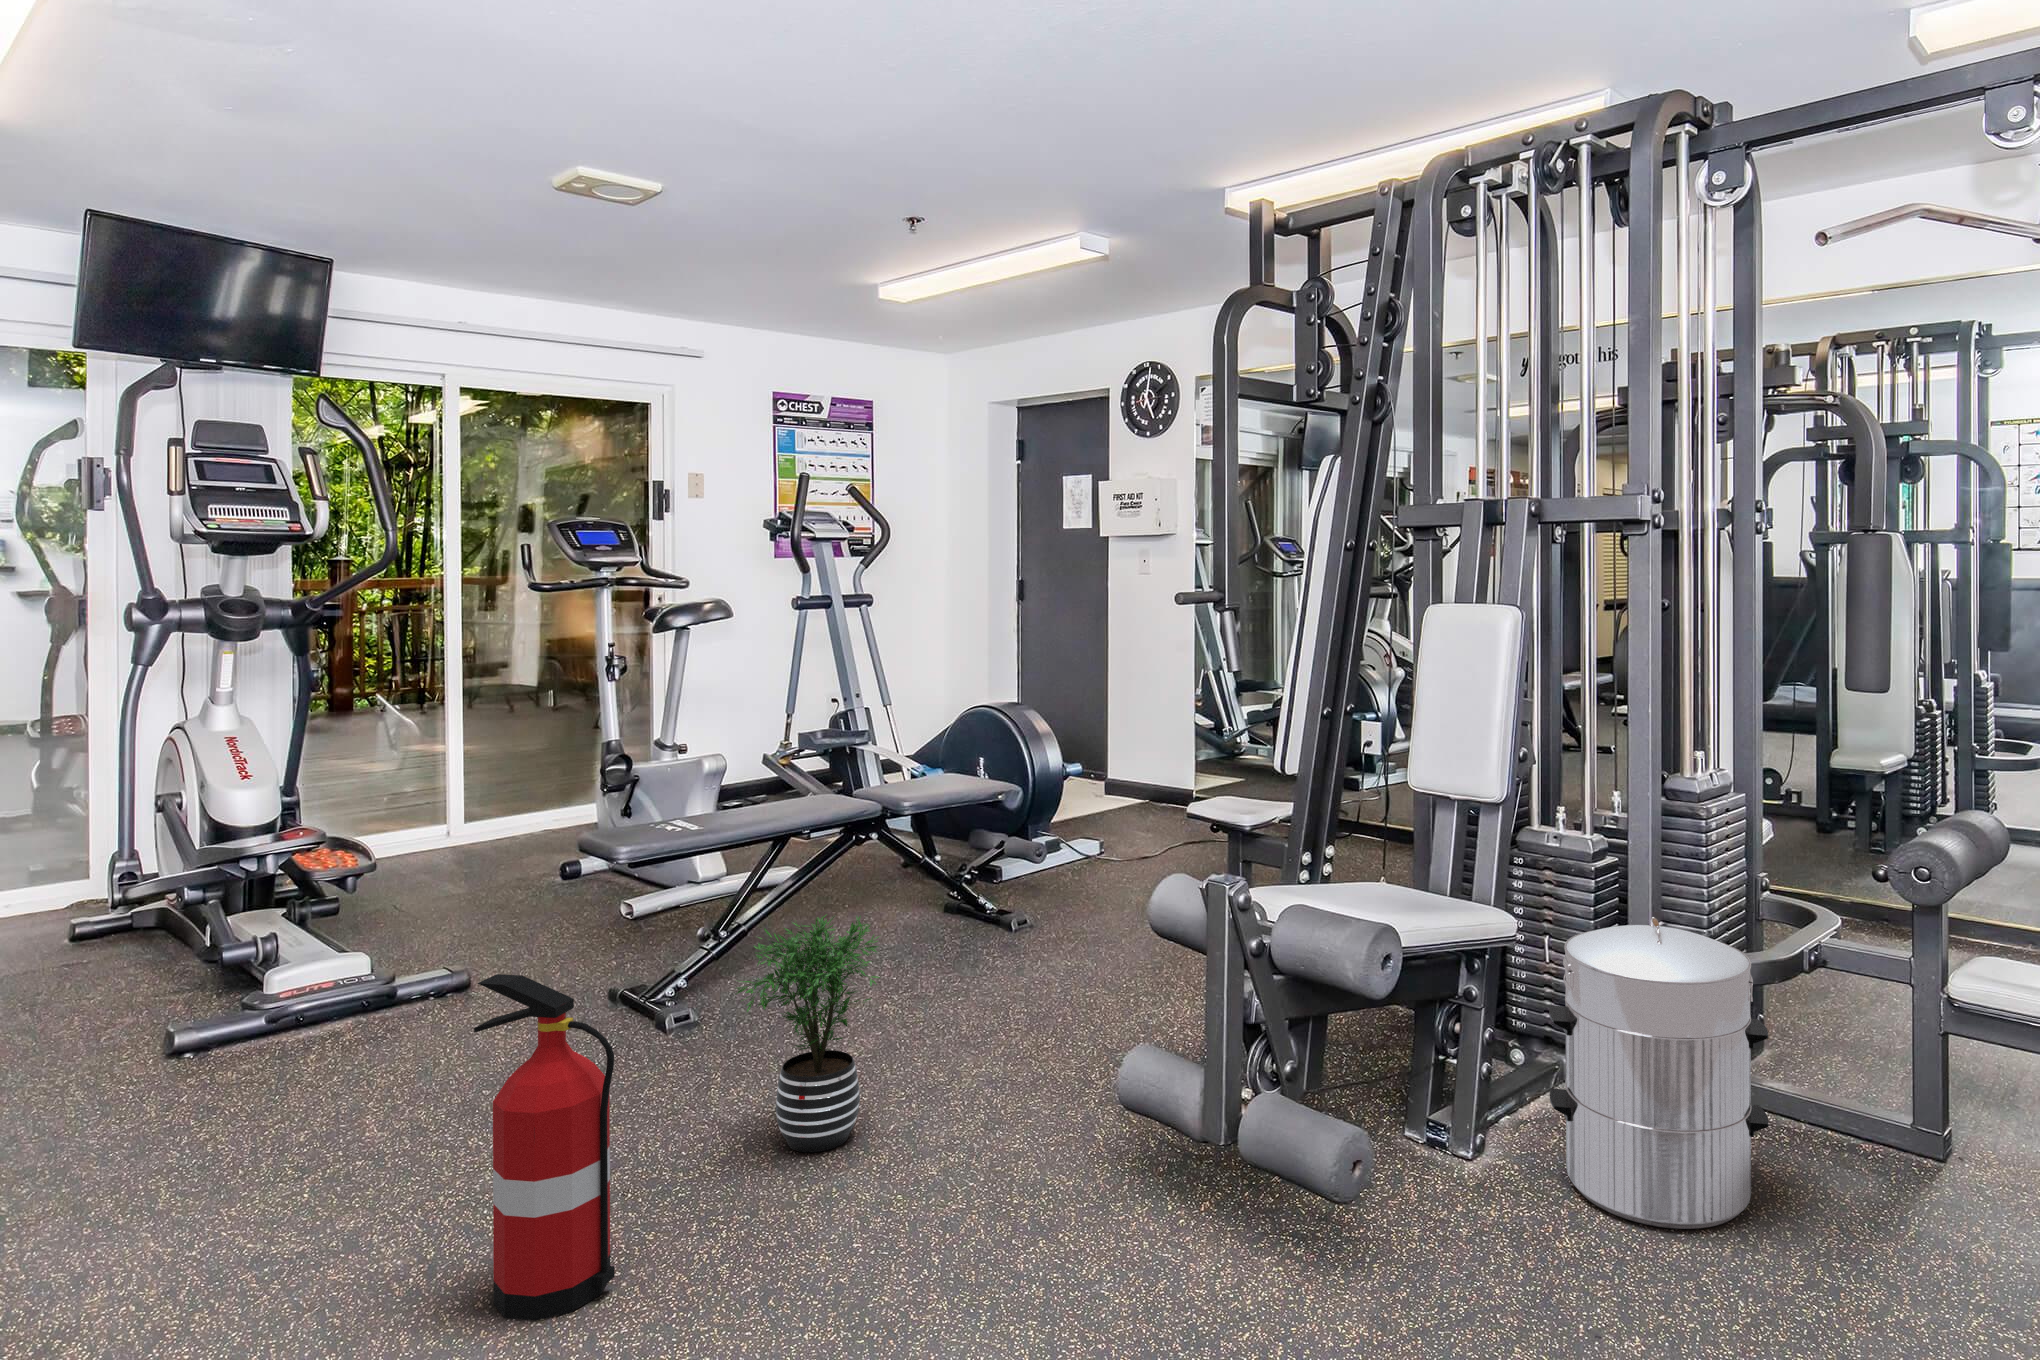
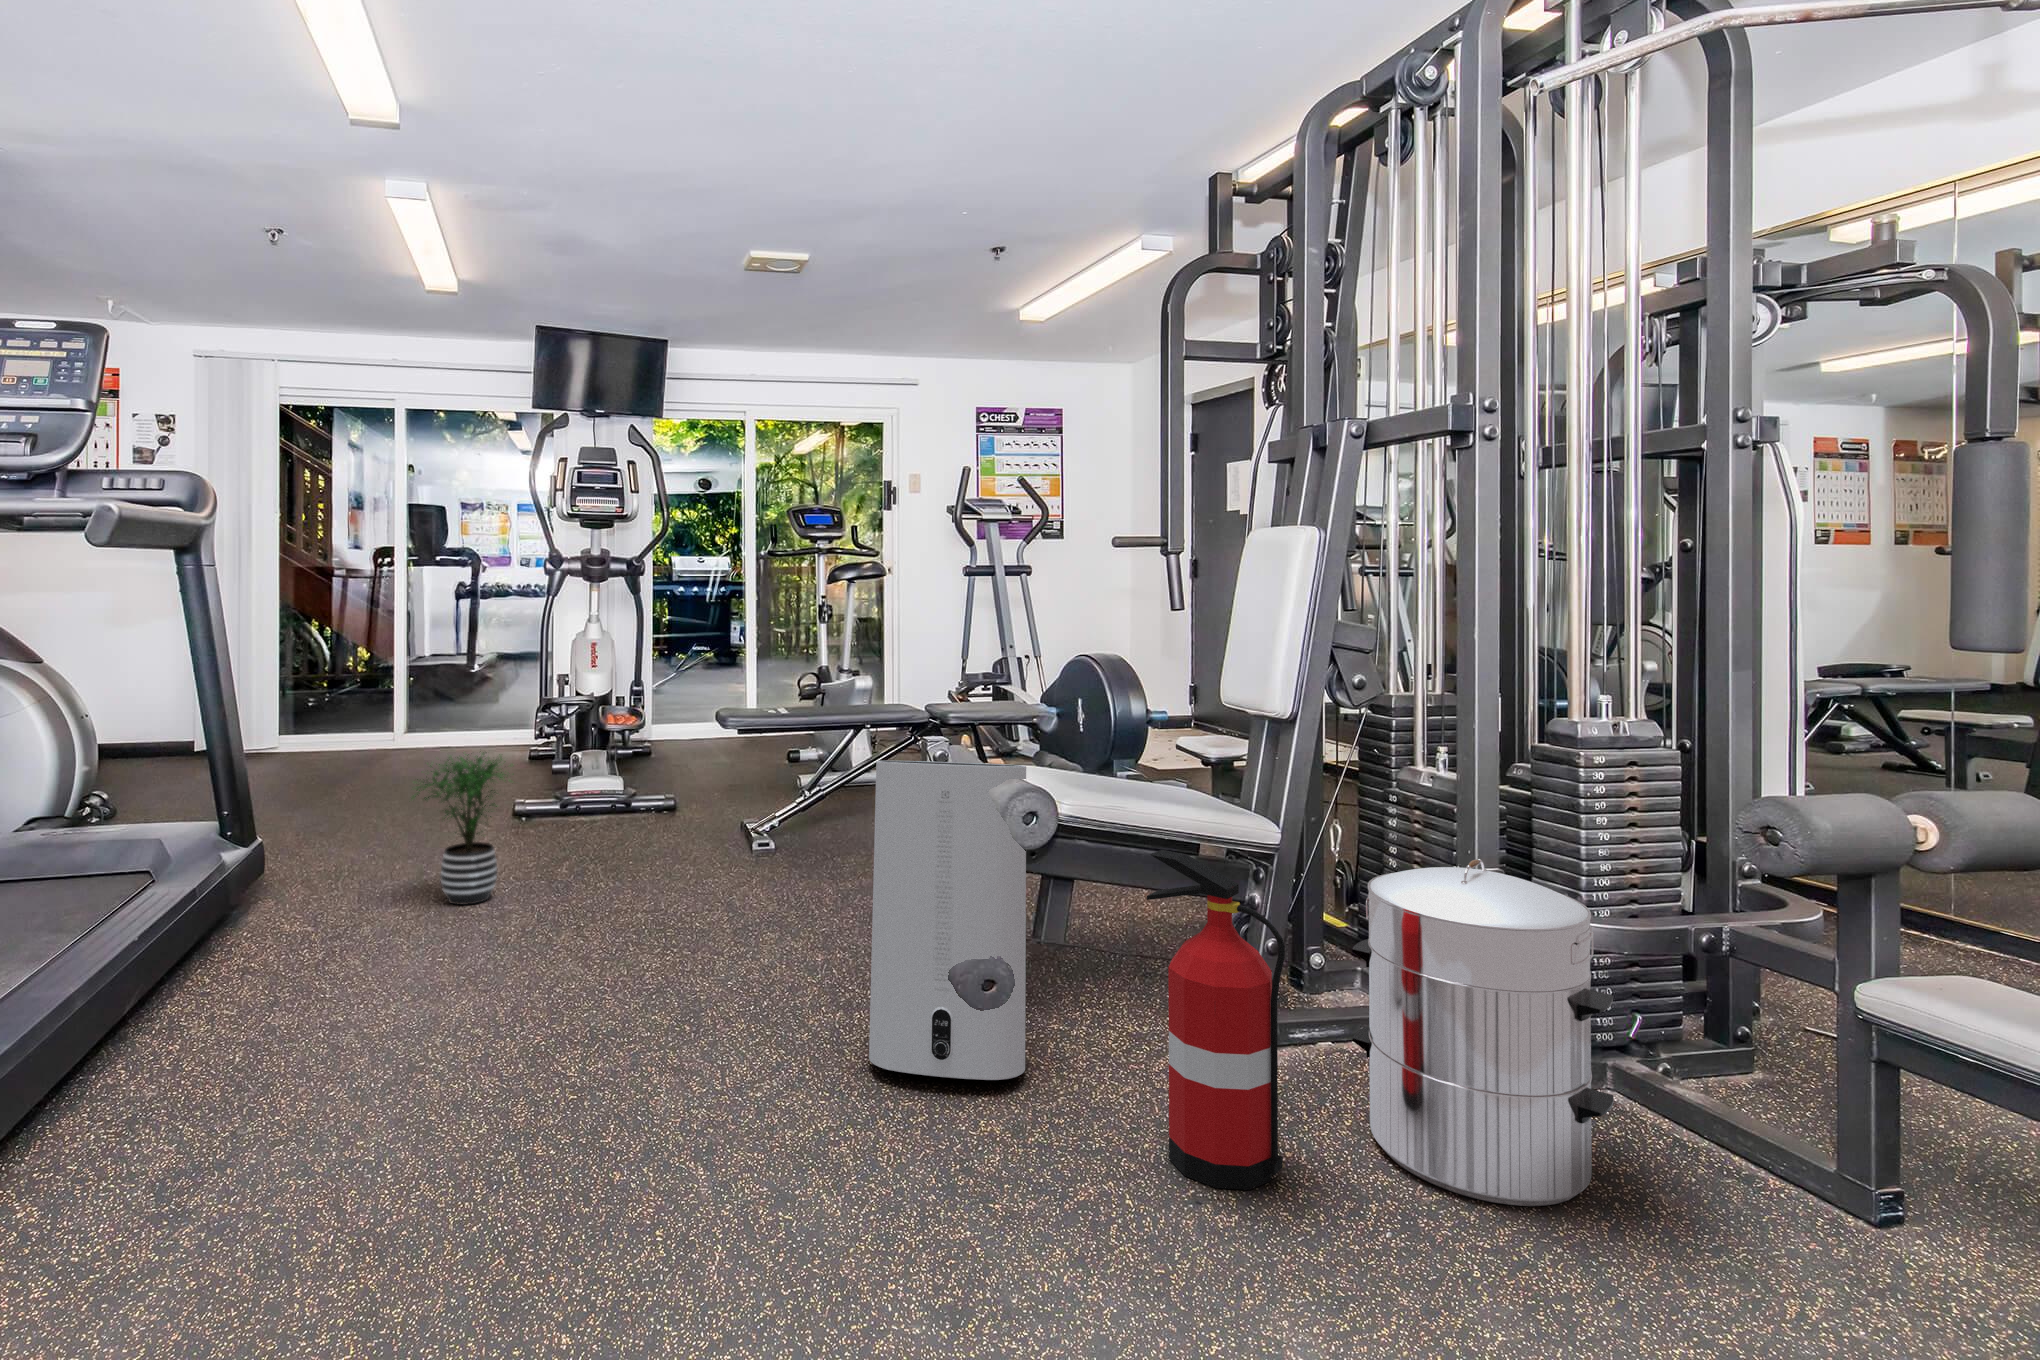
air purifier: none [1065,882,1261,1279] -> present [869,761,1026,1080]
potted plant: present [736,914,880,1152] -> present [412,752,513,905]
fire extinguisher: present [474,974,614,1321] -> present [1147,850,1285,1190]

